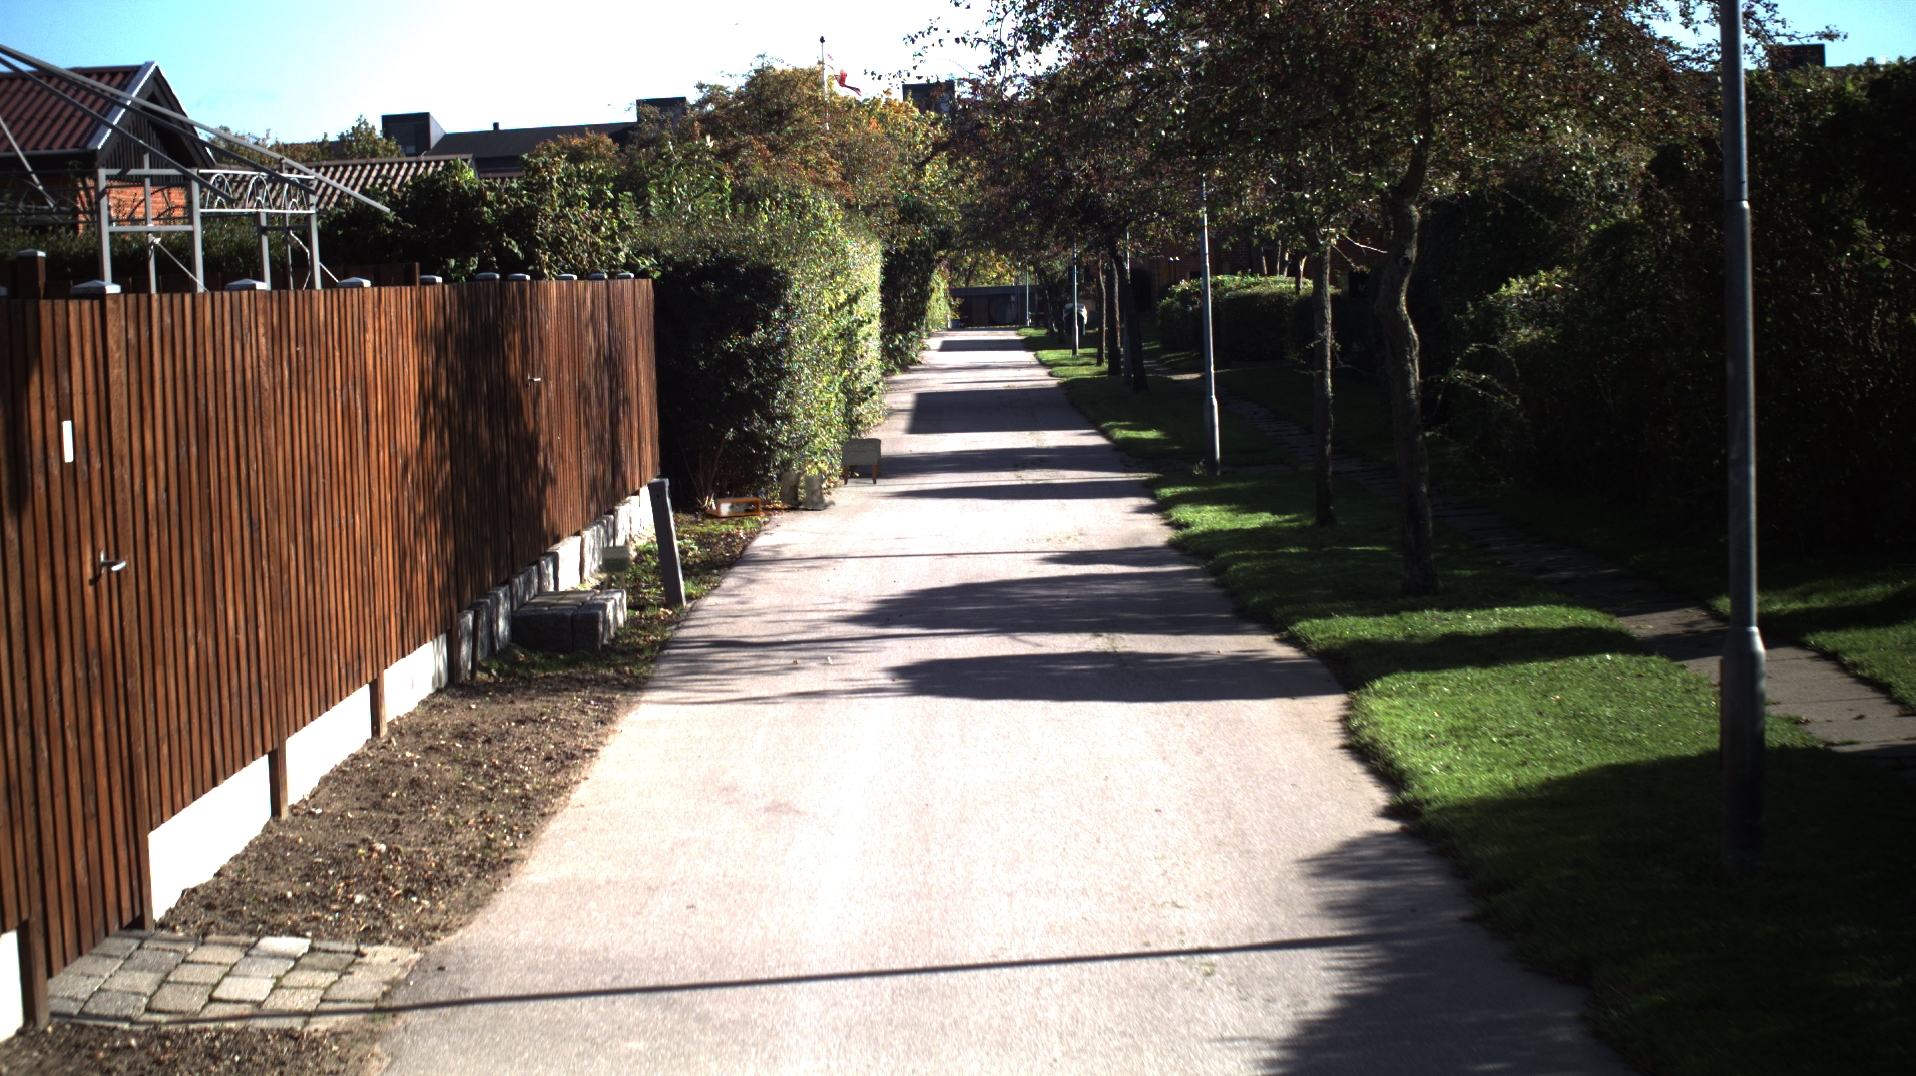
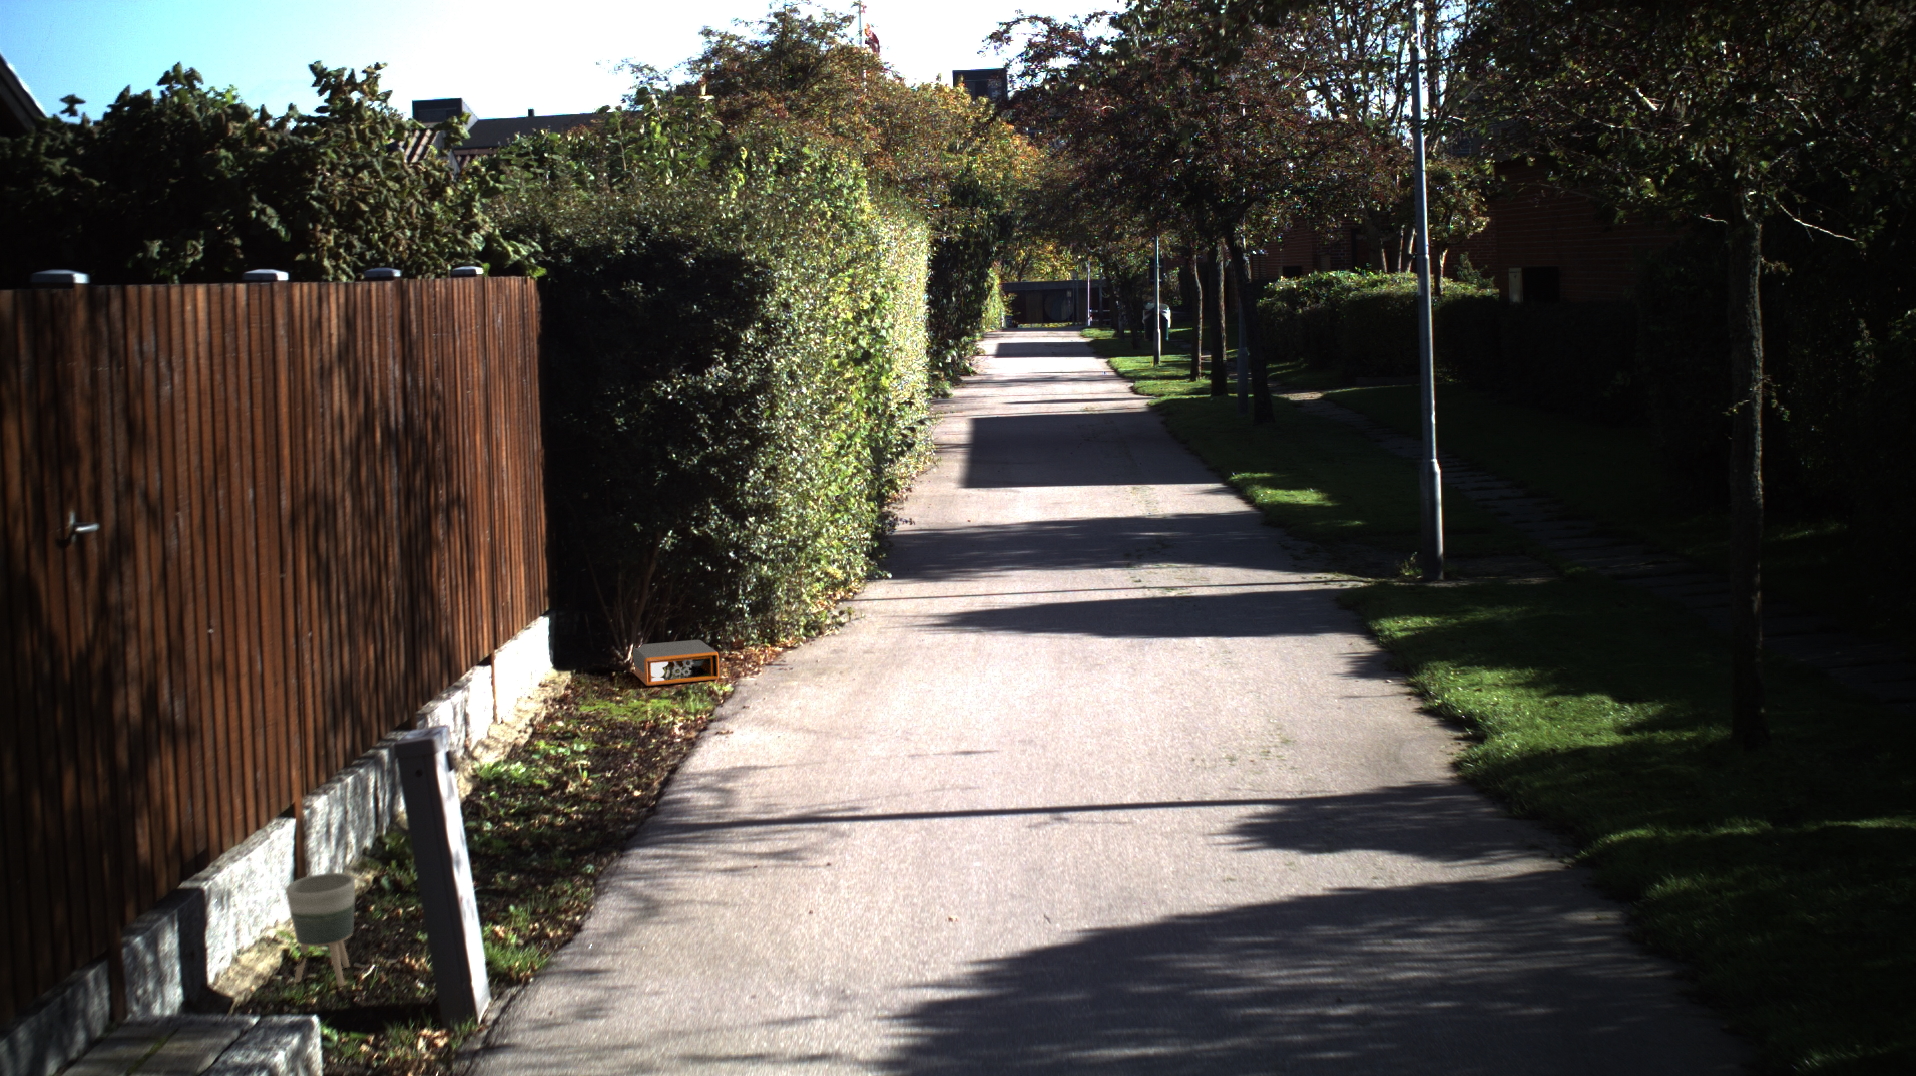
bench: present [841,438,881,485] -> none [864,520,927,600]
backpack: present [781,472,836,510] -> none [752,601,849,670]

